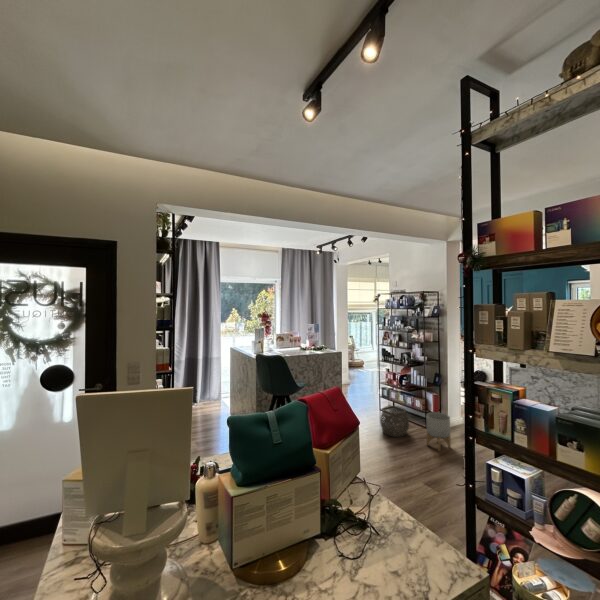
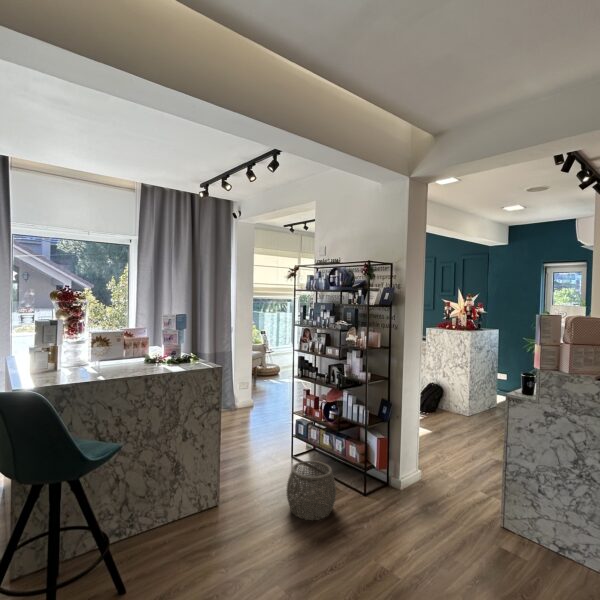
planter: present [426,412,451,451] -> none [365,476,408,551]

